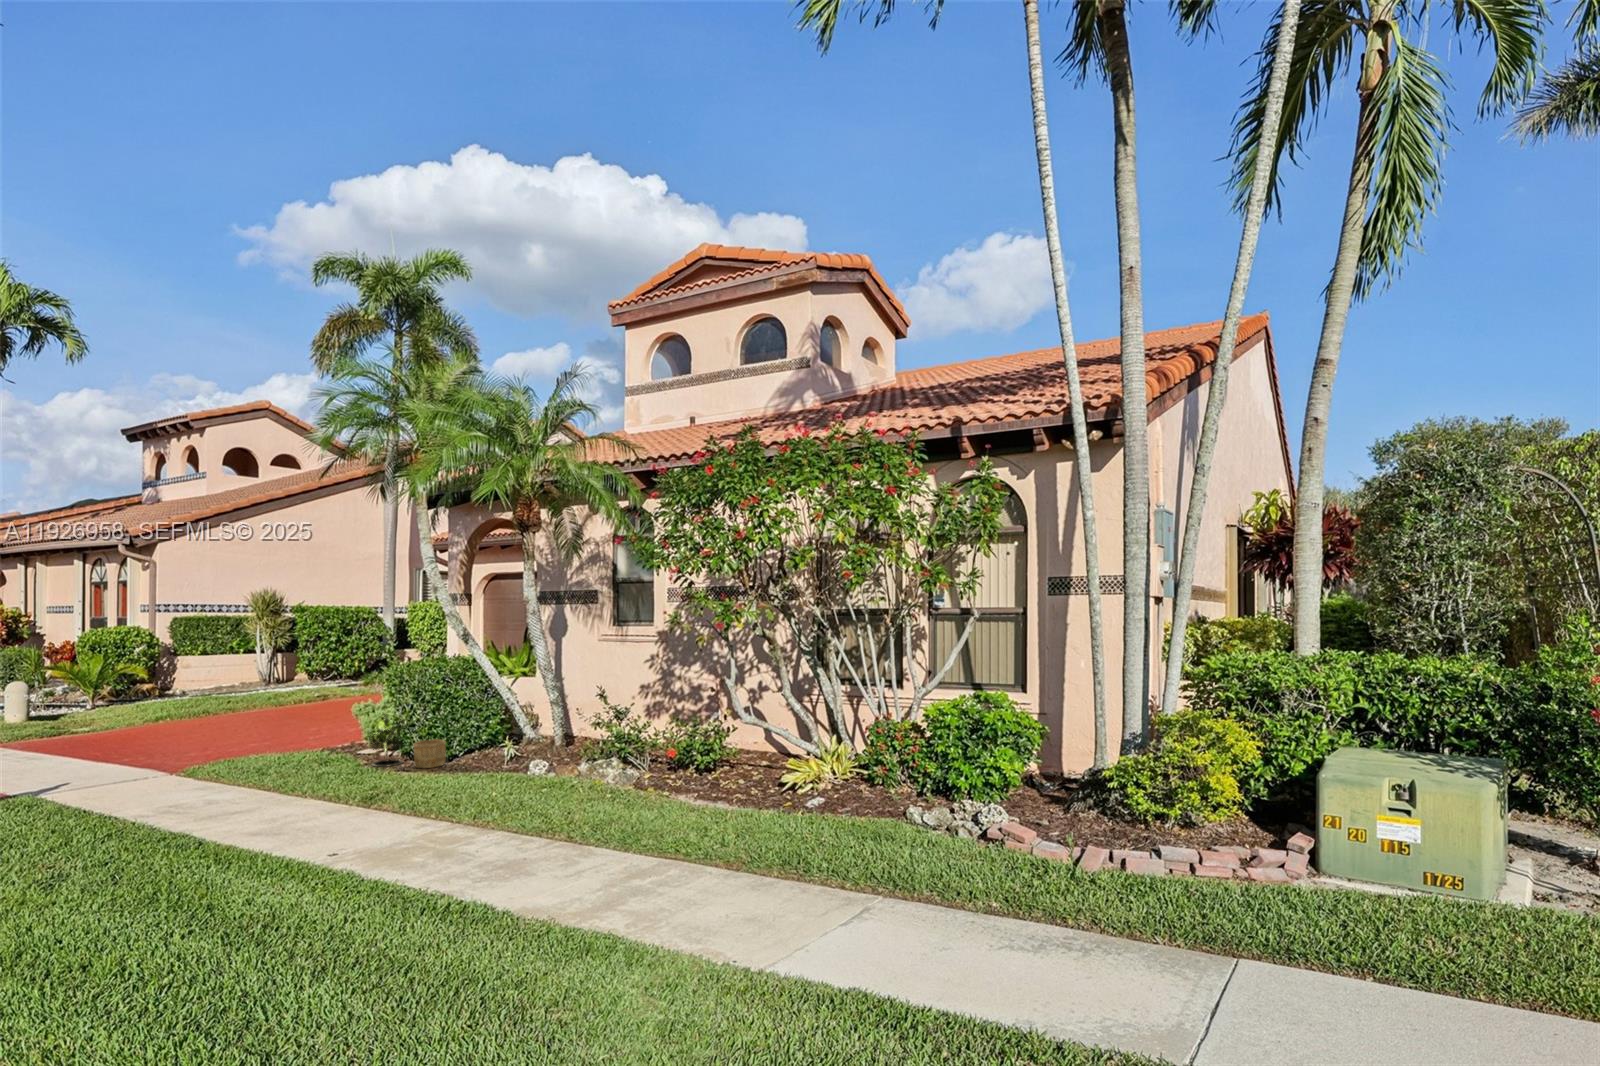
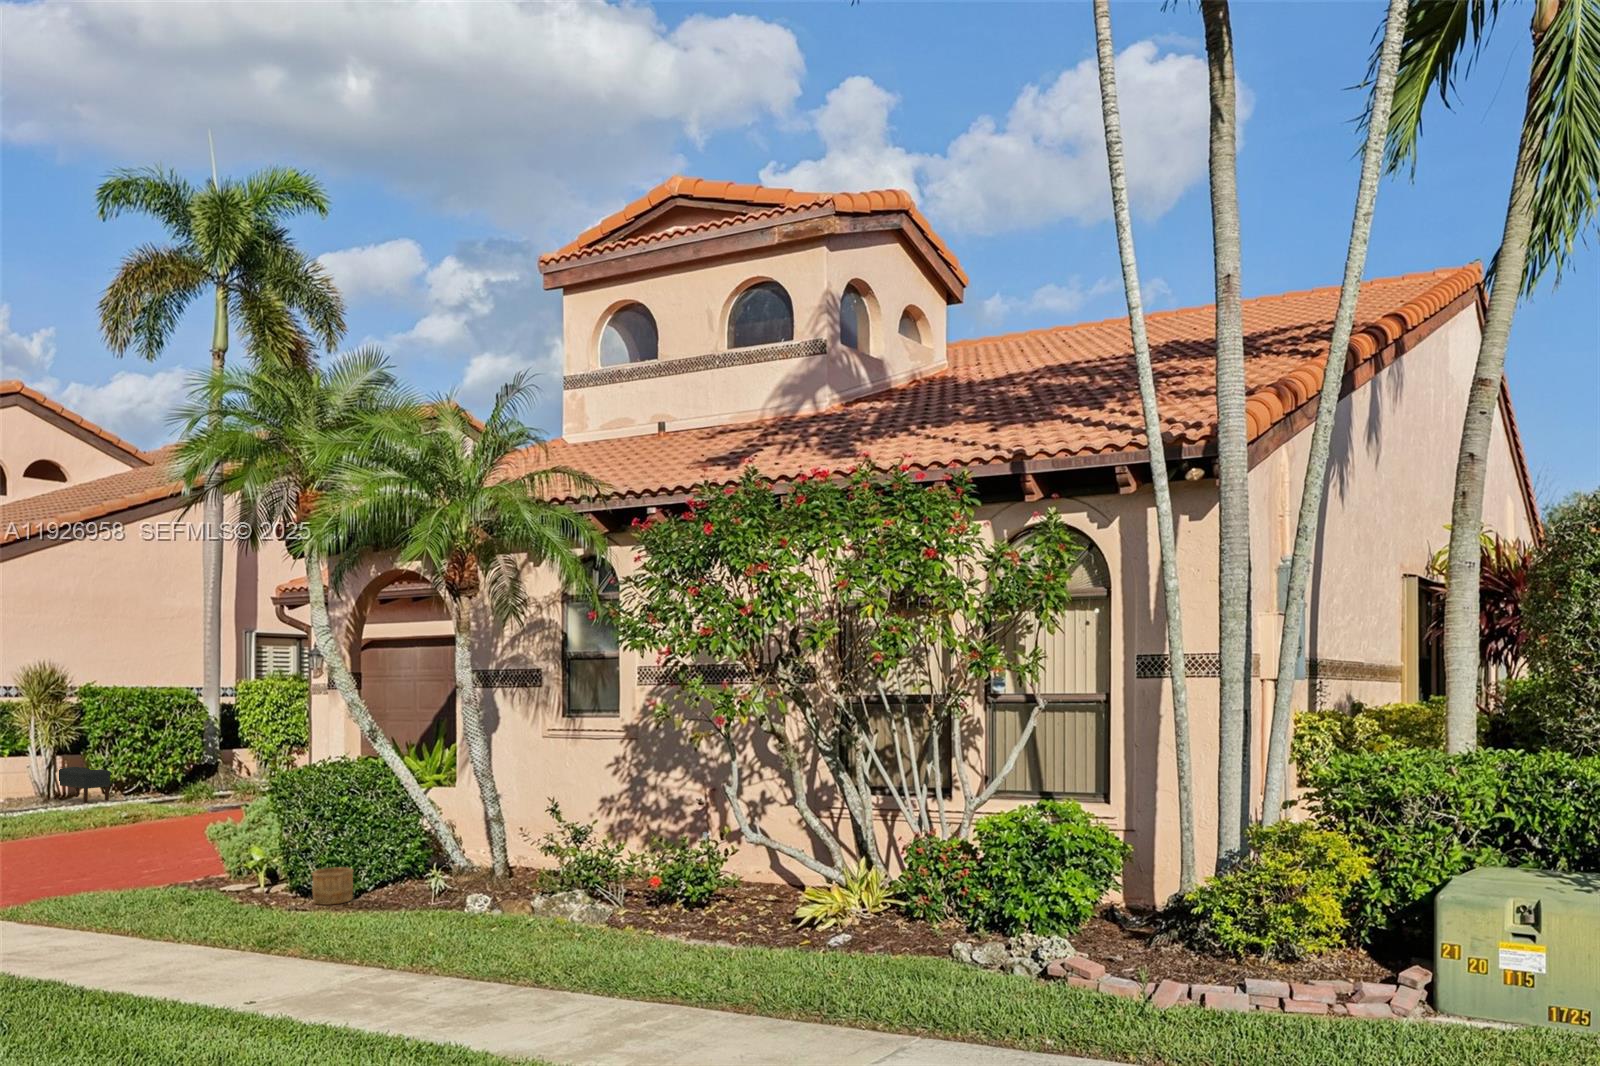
bench: none [269,662,309,688] -> present [54,767,111,803]
potted tree: present [369,714,403,767] -> none [247,831,298,903]

